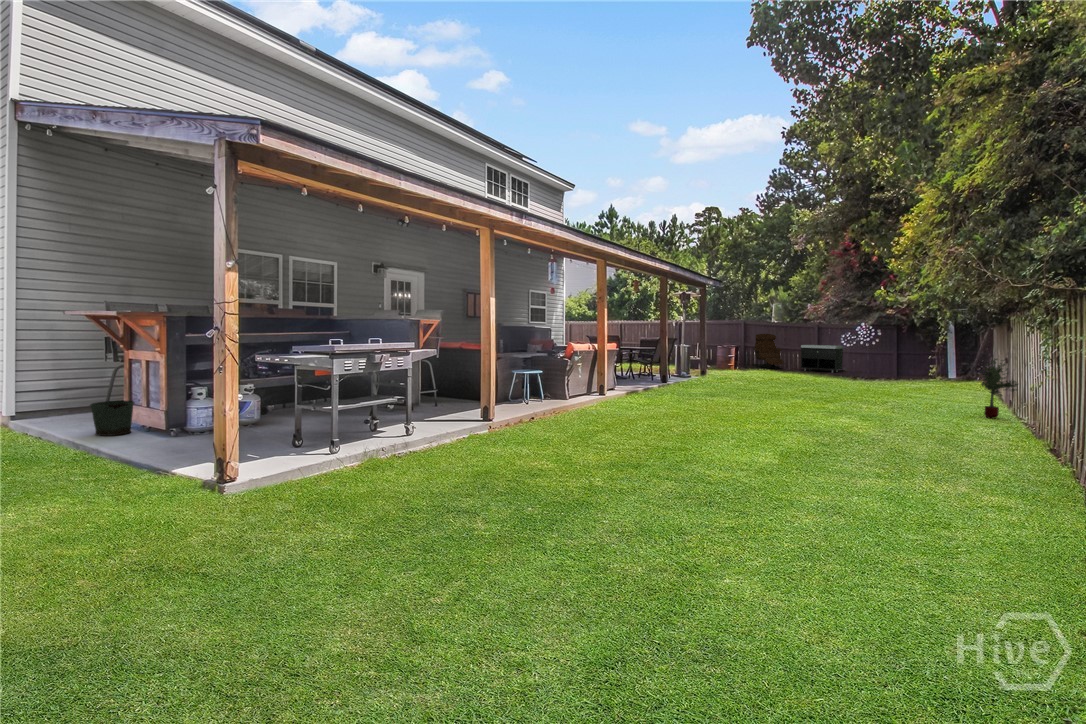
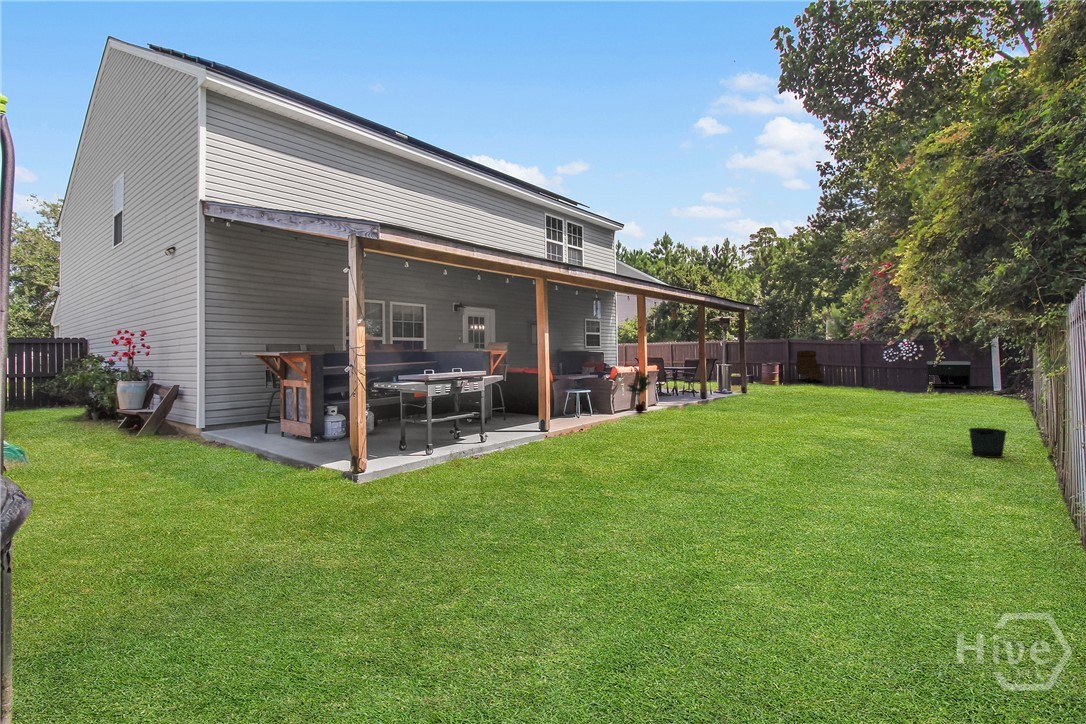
storage bench: present [801,345,843,373] -> present [927,361,971,389]
potted tree: present [980,359,1018,419] -> present [627,370,651,413]
bucket: present [90,401,134,436] -> present [969,428,1007,458]

